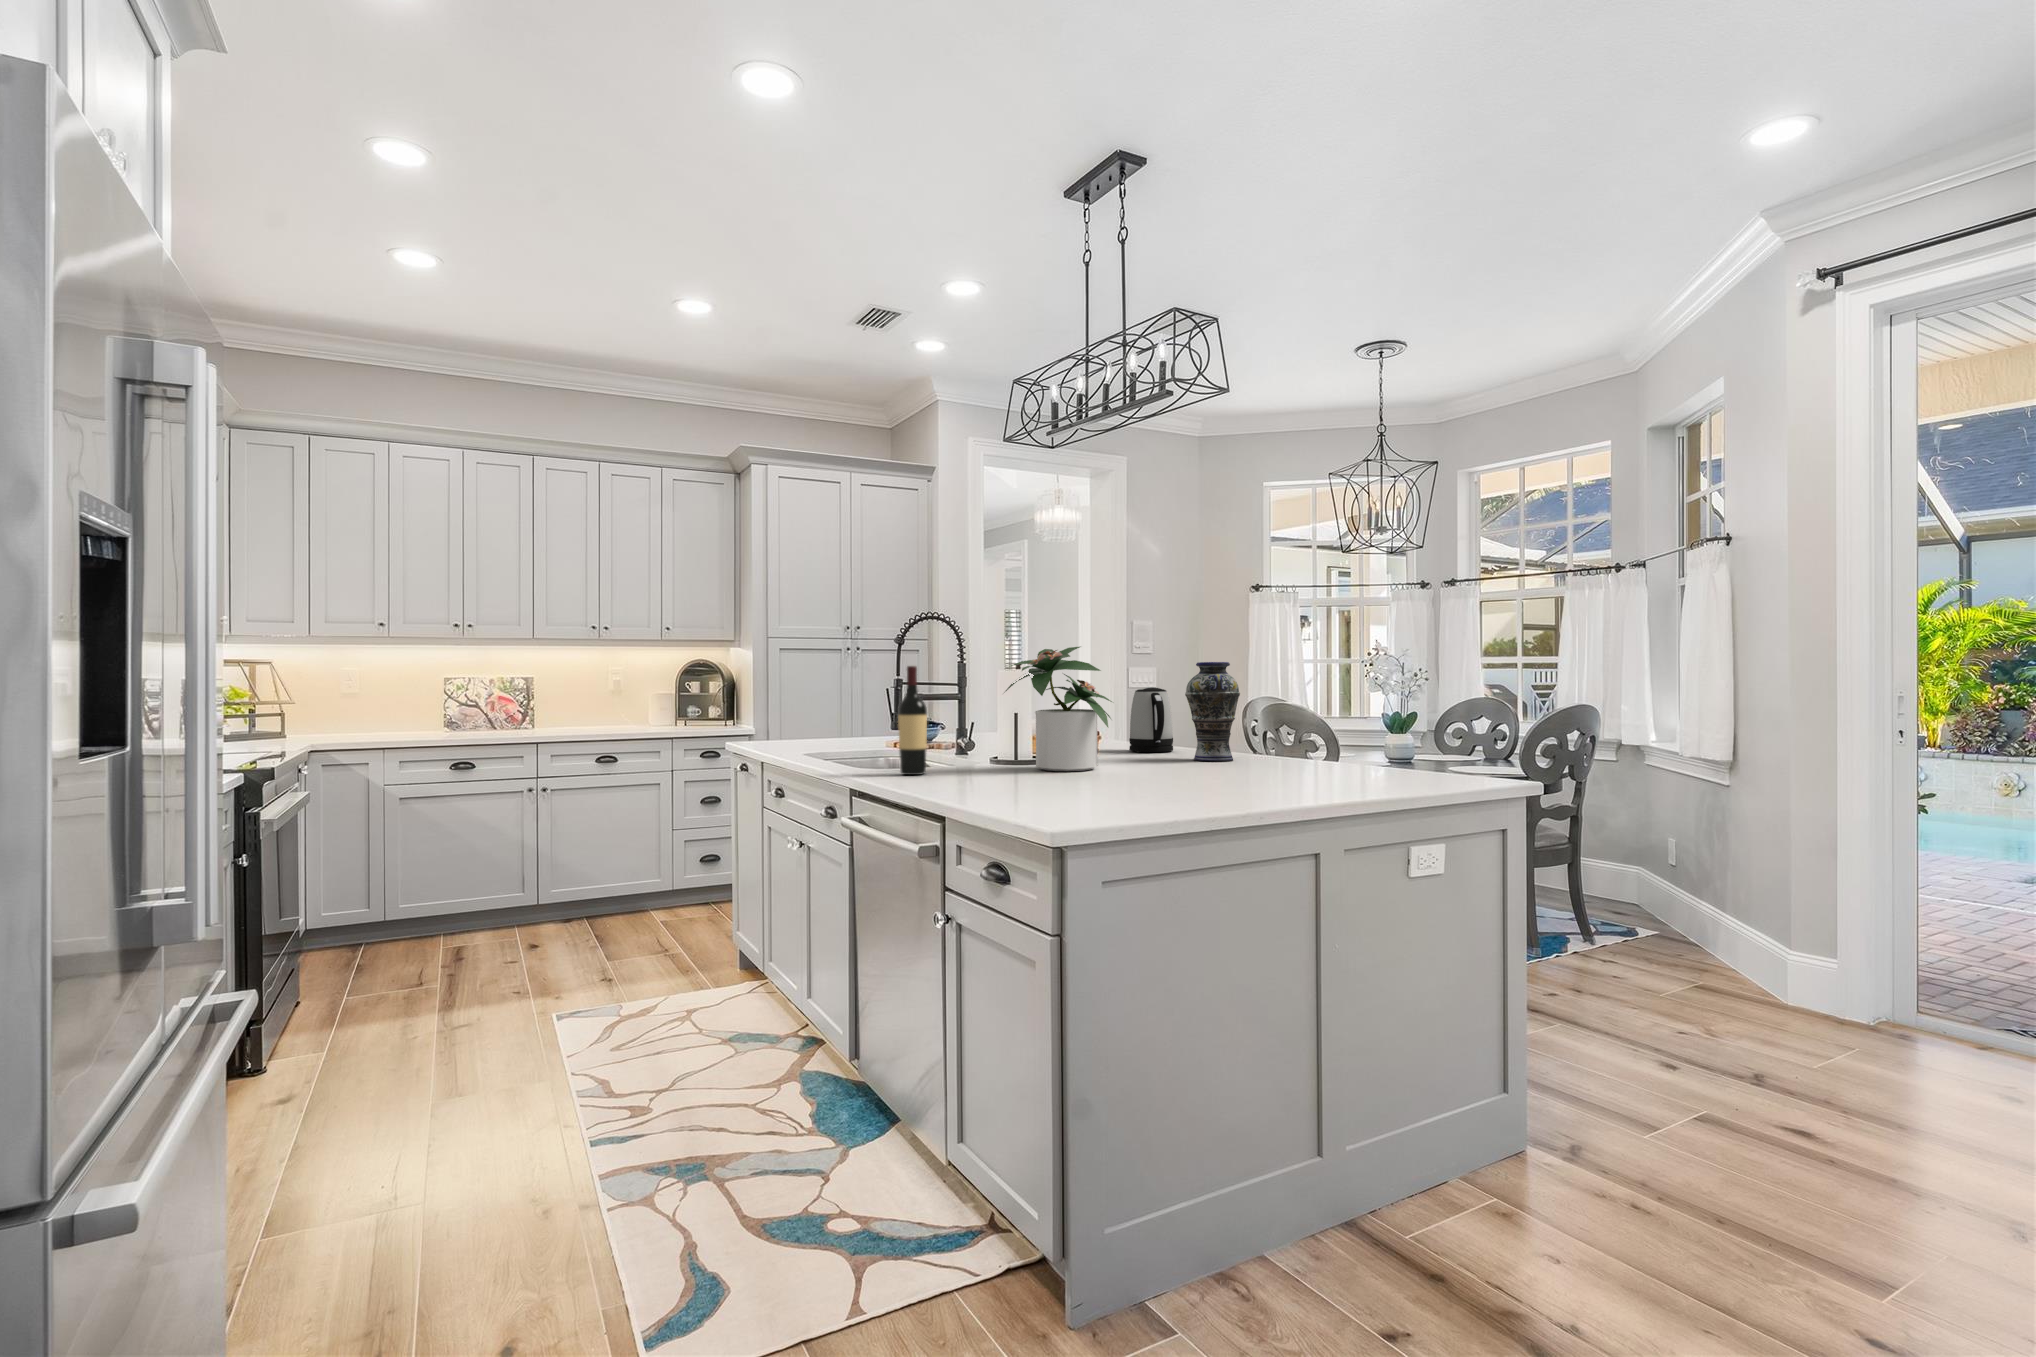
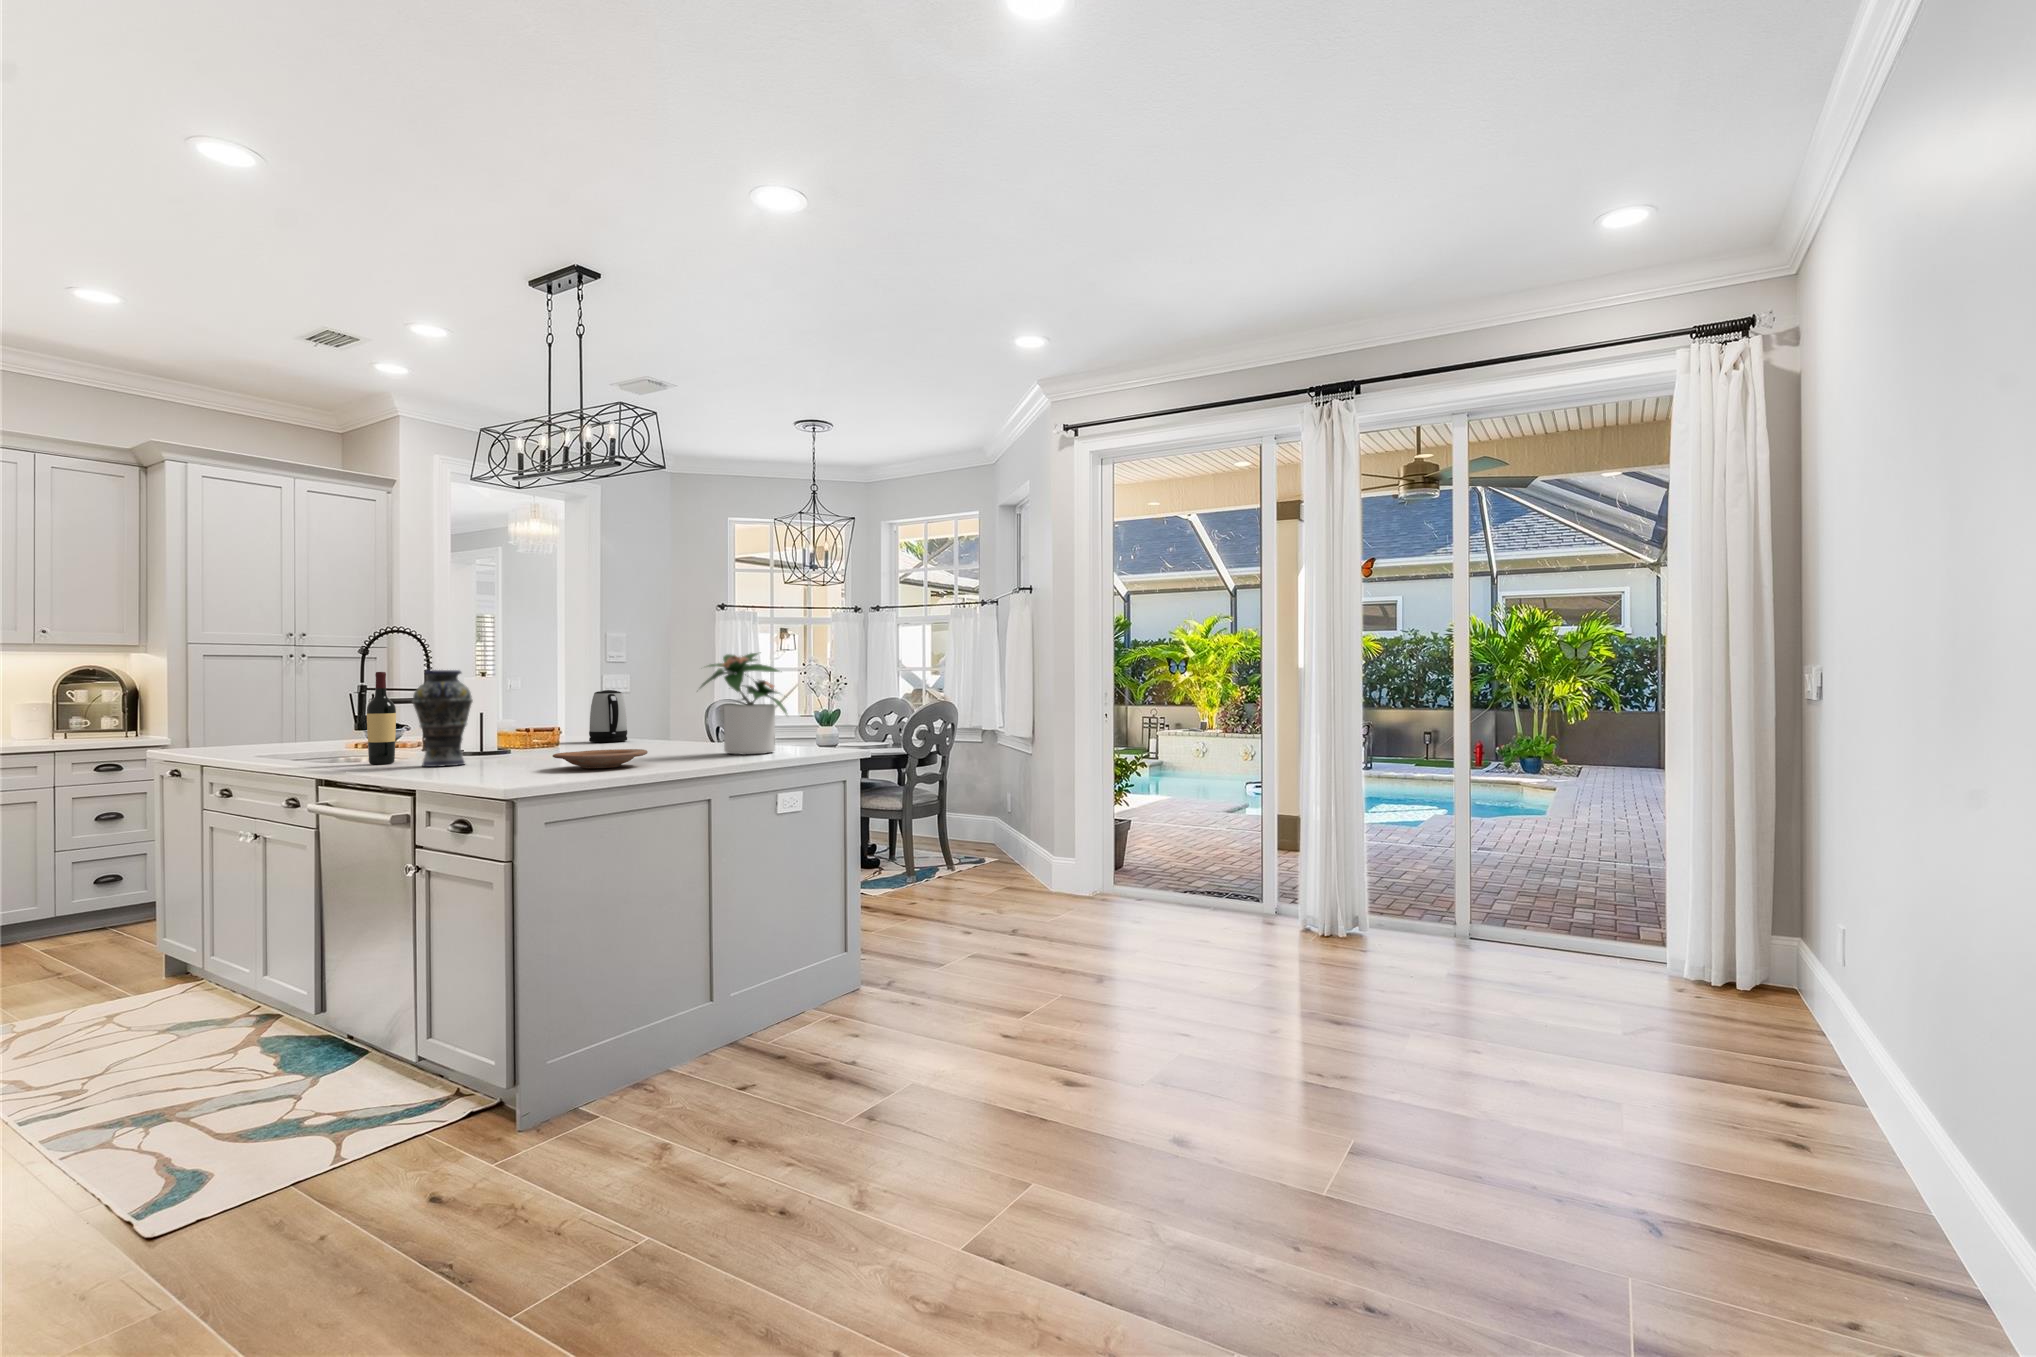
potted plant: present [1005,647,1112,771] -> present [700,653,787,755]
vase: present [1185,662,1240,761] -> present [412,670,473,767]
plate: none [1103,774,1227,802] -> present [553,749,648,768]

